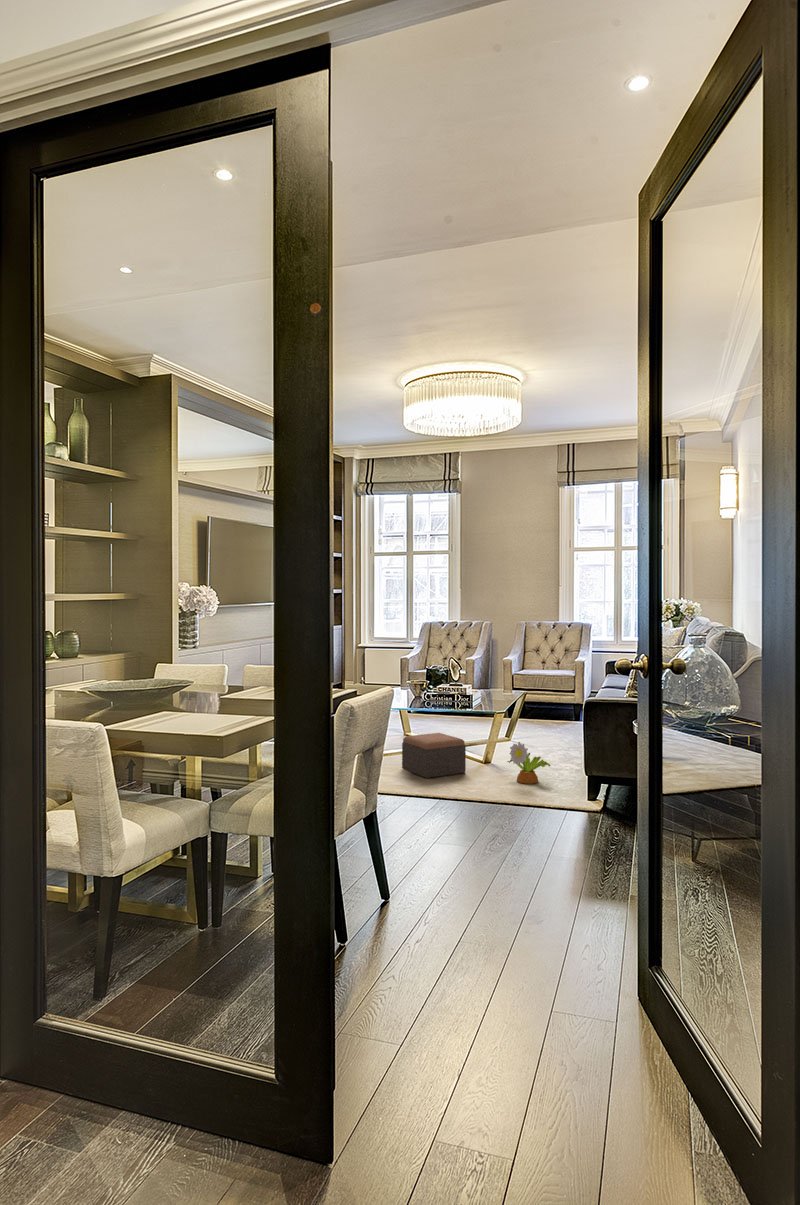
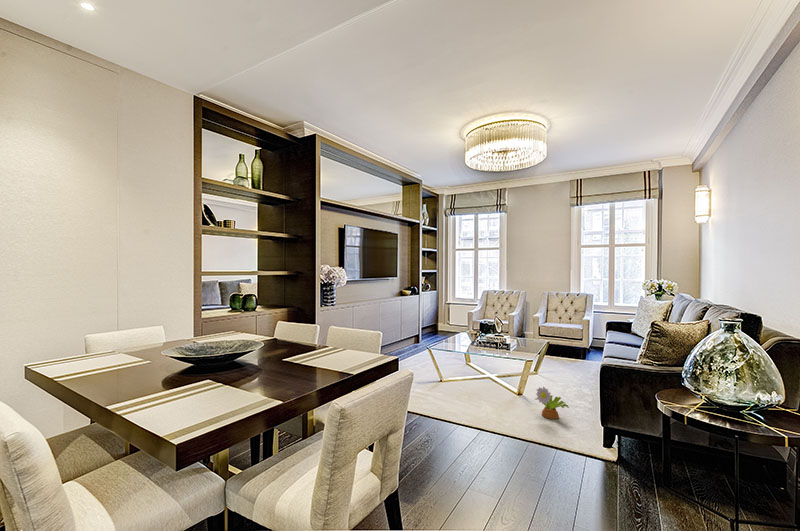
footstool: present [402,733,466,778] -> none [459,370,504,405]

